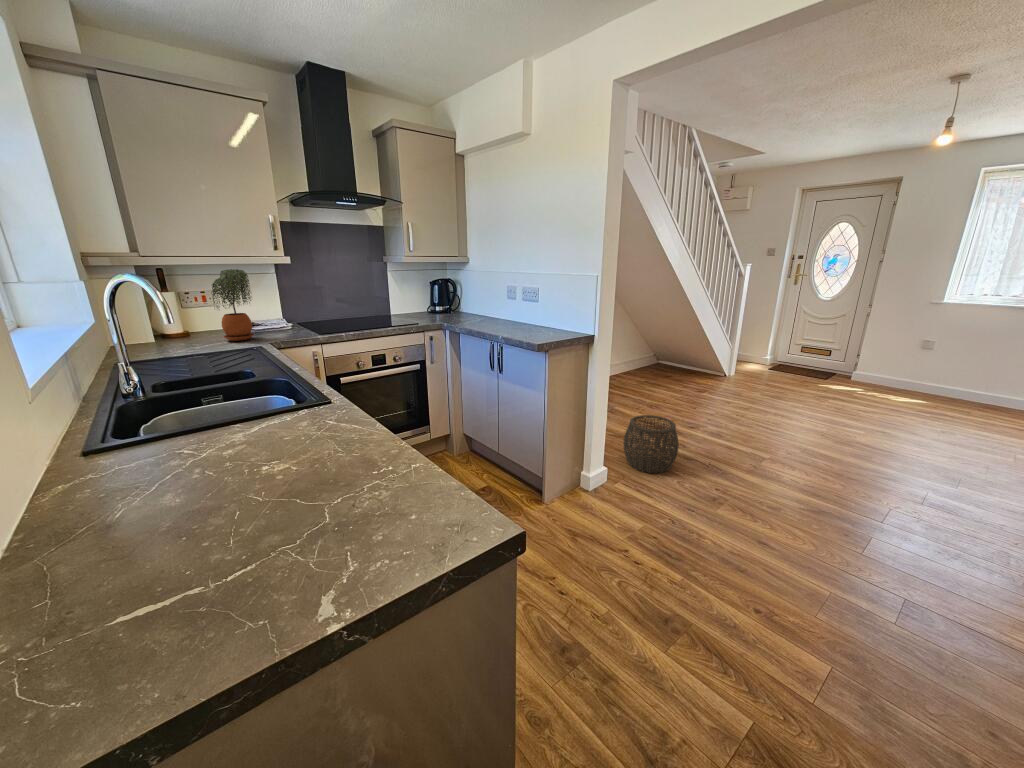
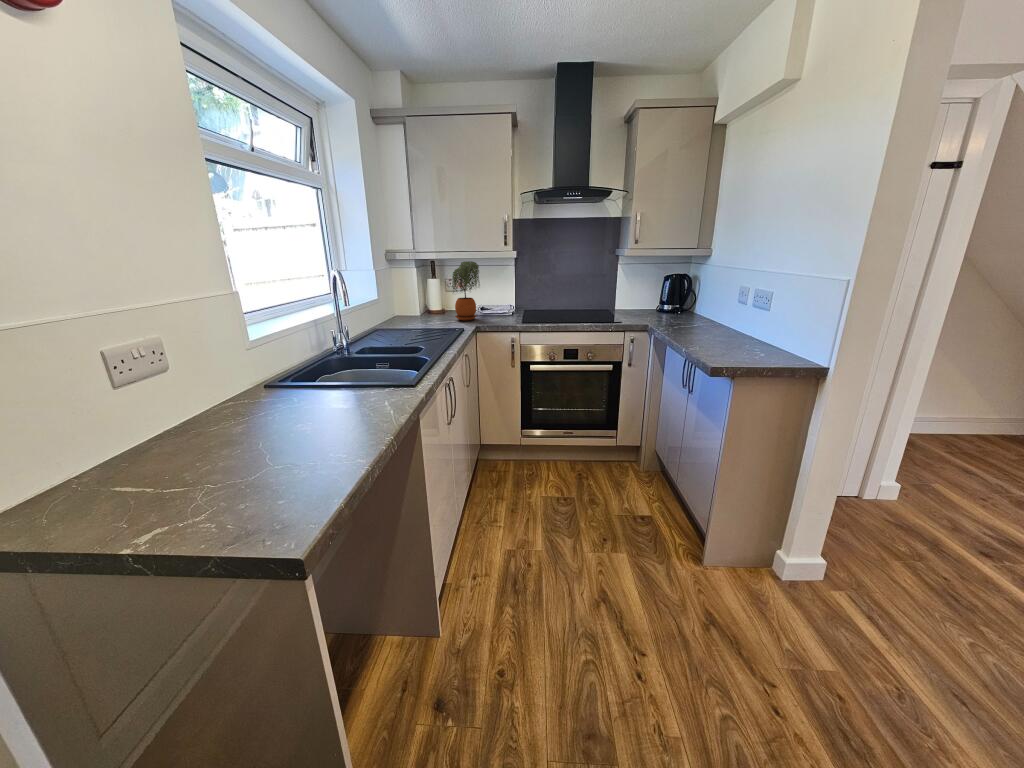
woven basket: present [623,415,679,473] -> none [881,508,1005,616]

